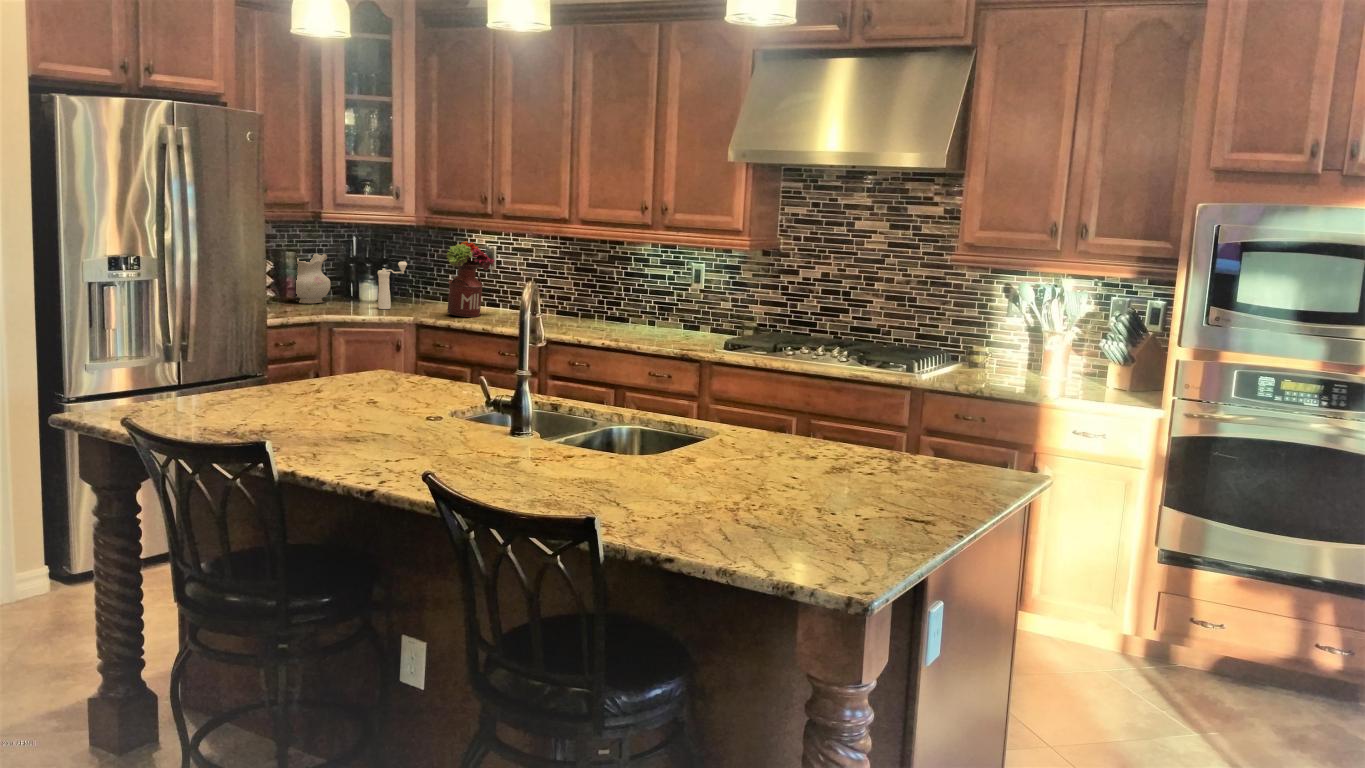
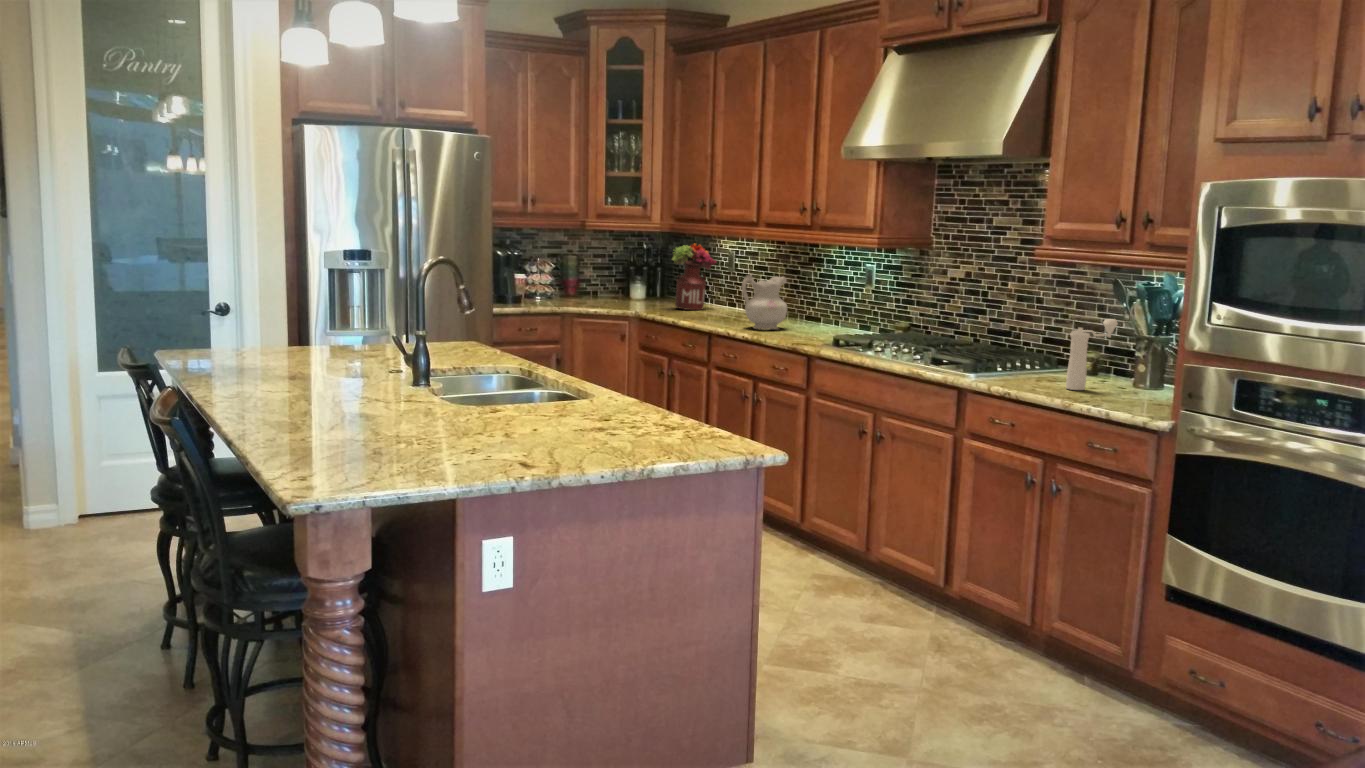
ceramic pitcher: present [296,254,330,304] -> present [742,275,787,330]
pepper mill: present [378,262,407,309] -> present [1066,319,1118,390]

